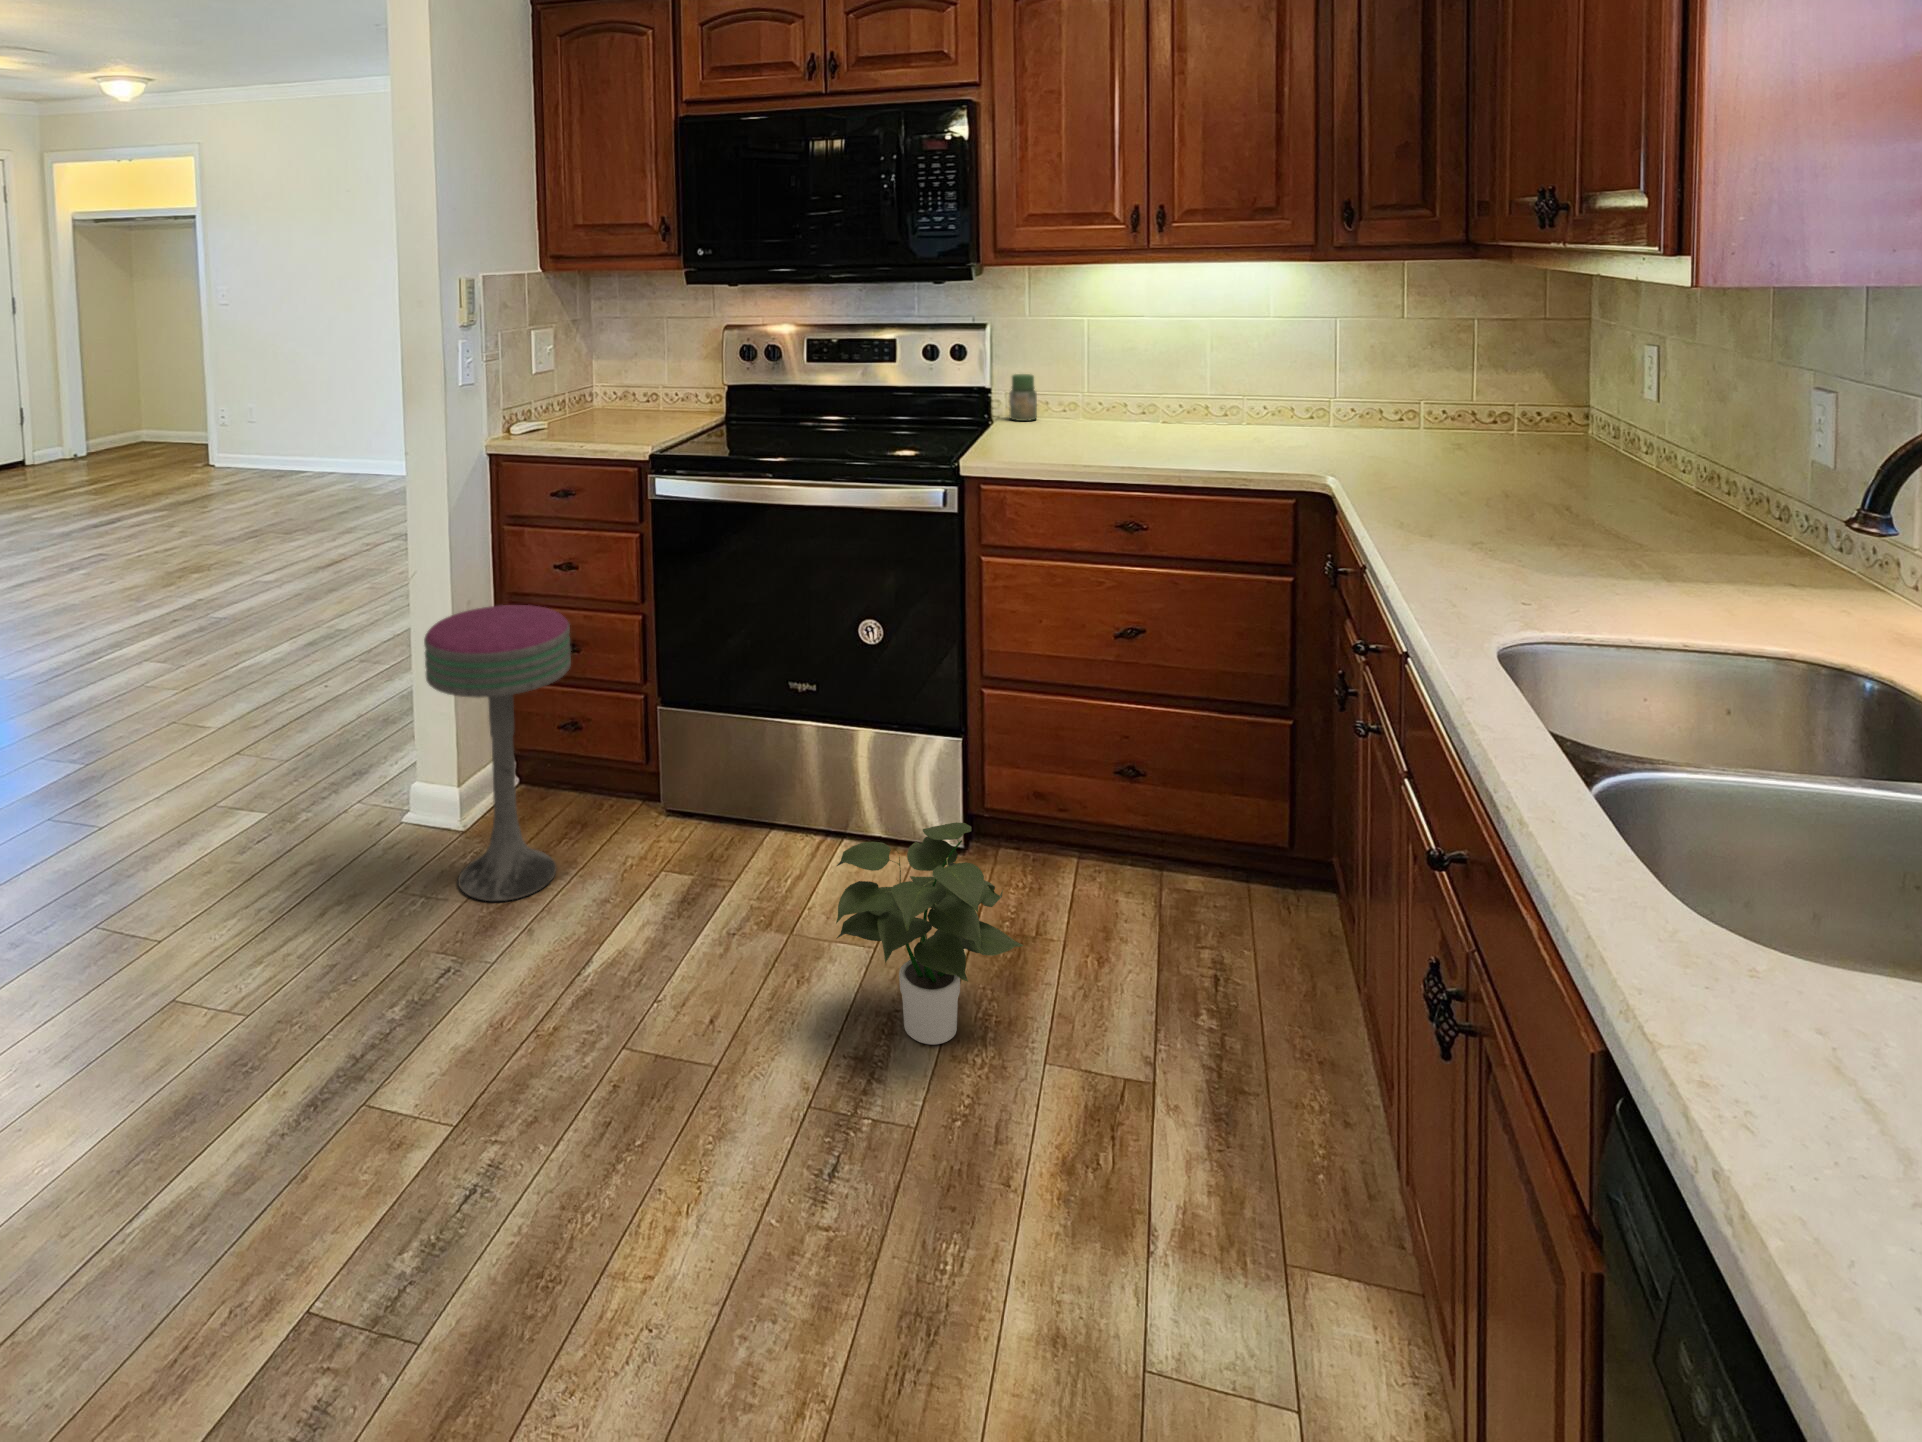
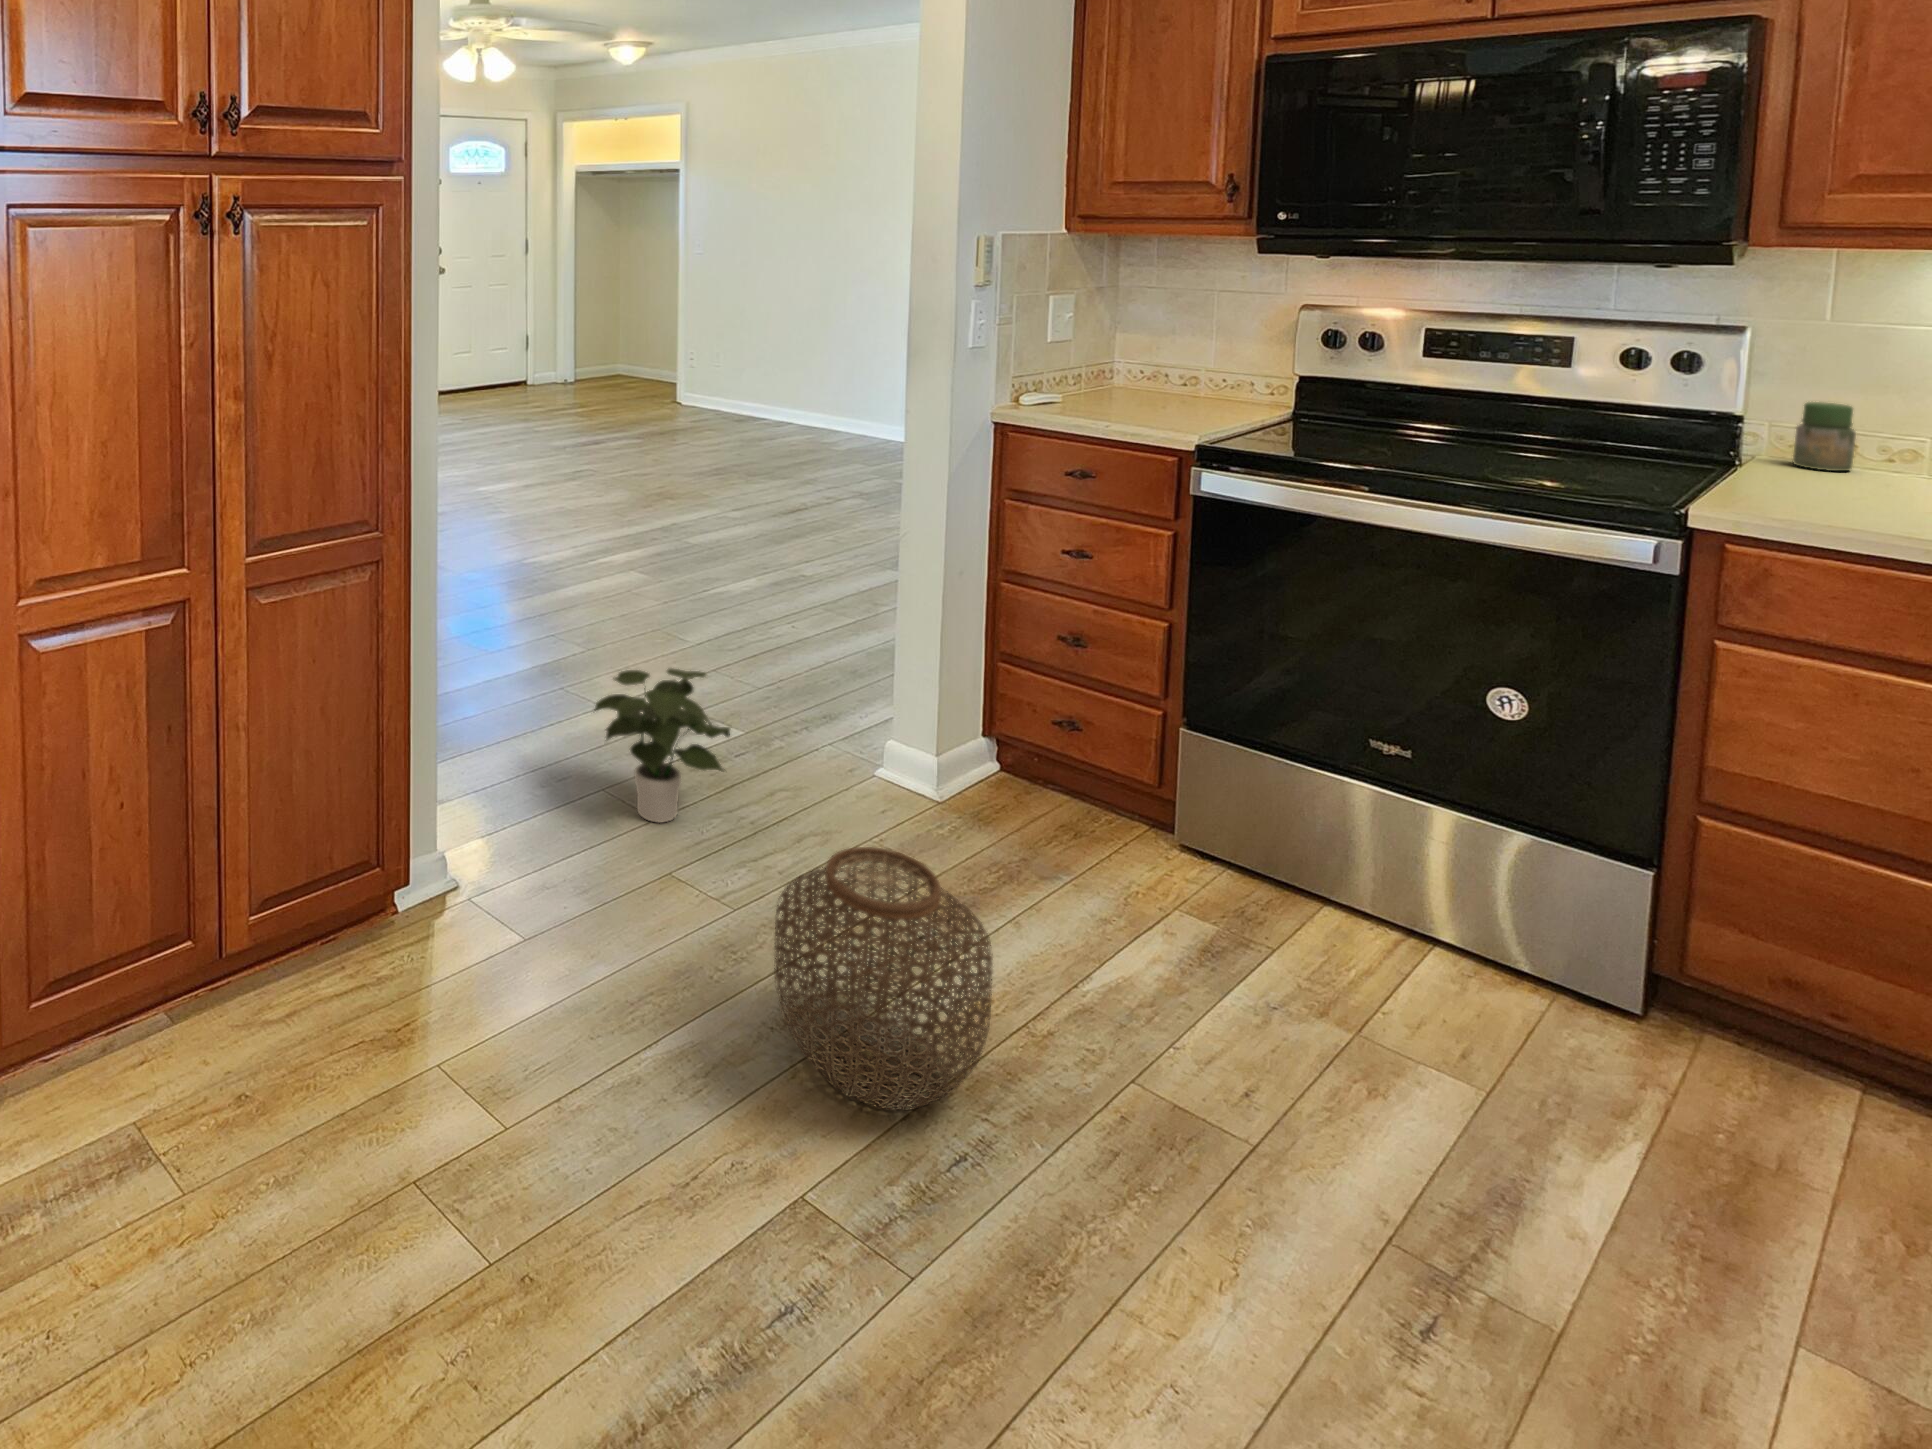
bar stool: present [424,605,571,901] -> none [916,579,1081,882]
potted plant: present [836,822,1024,1045] -> present [594,668,730,823]
woven basket: none [266,906,491,1189] -> present [774,847,993,1110]

